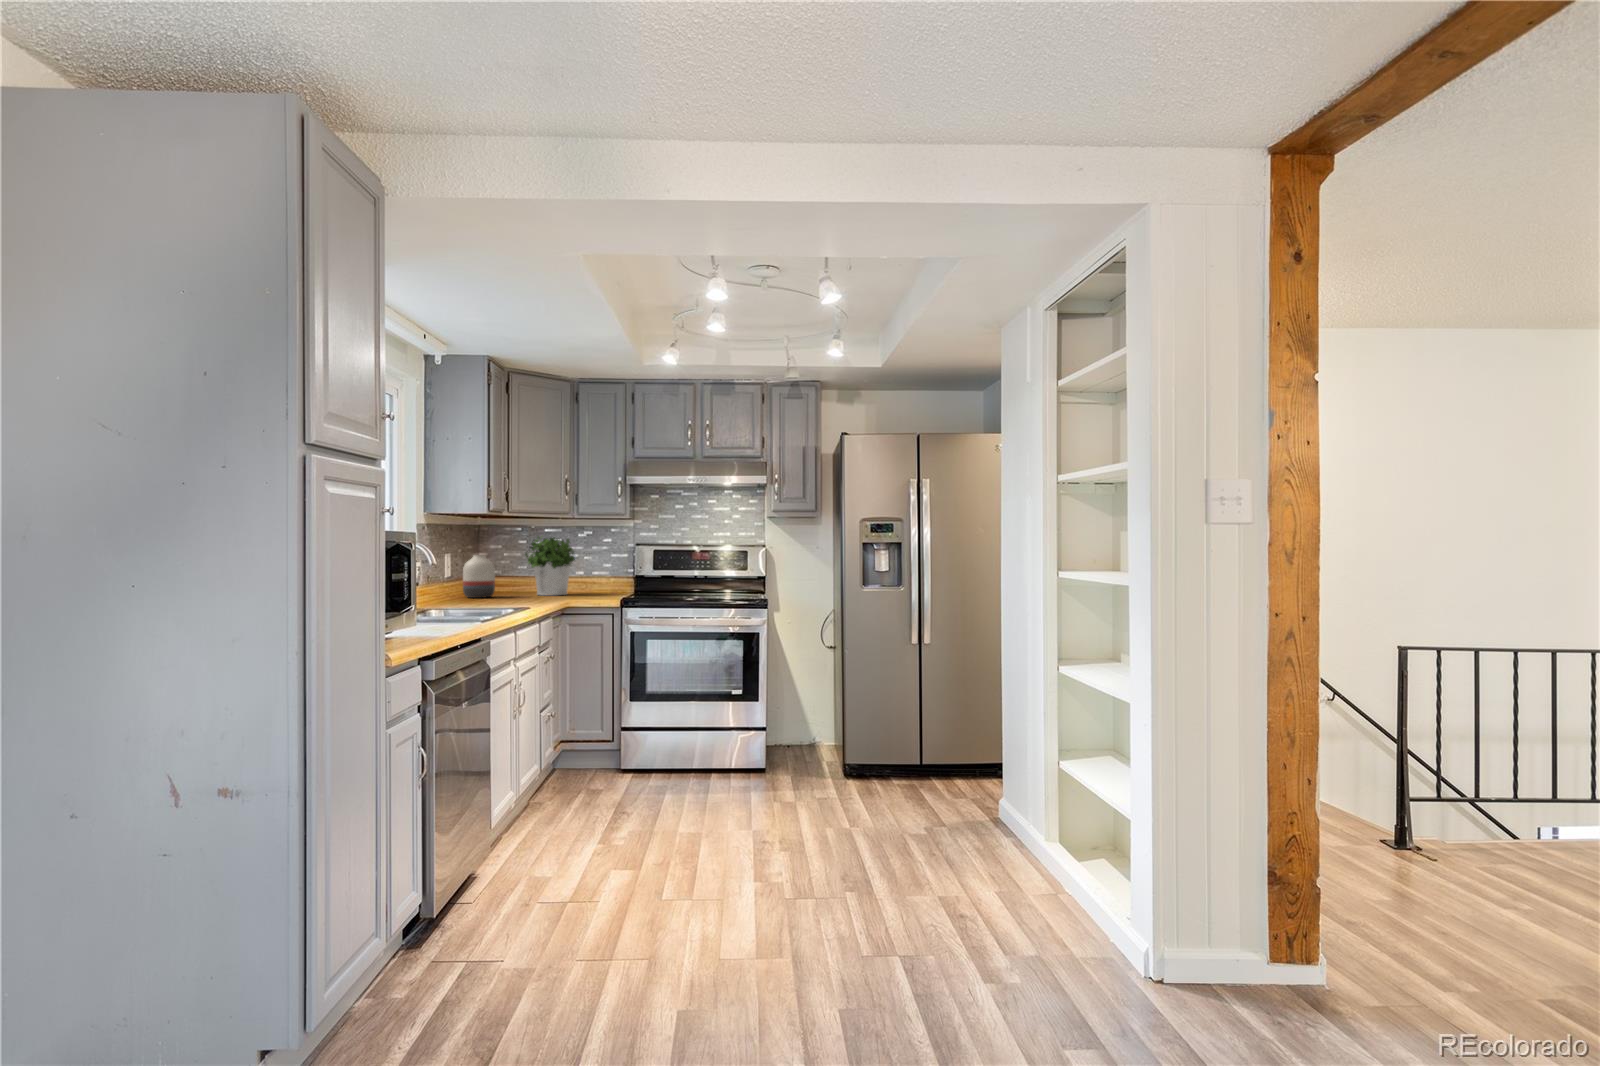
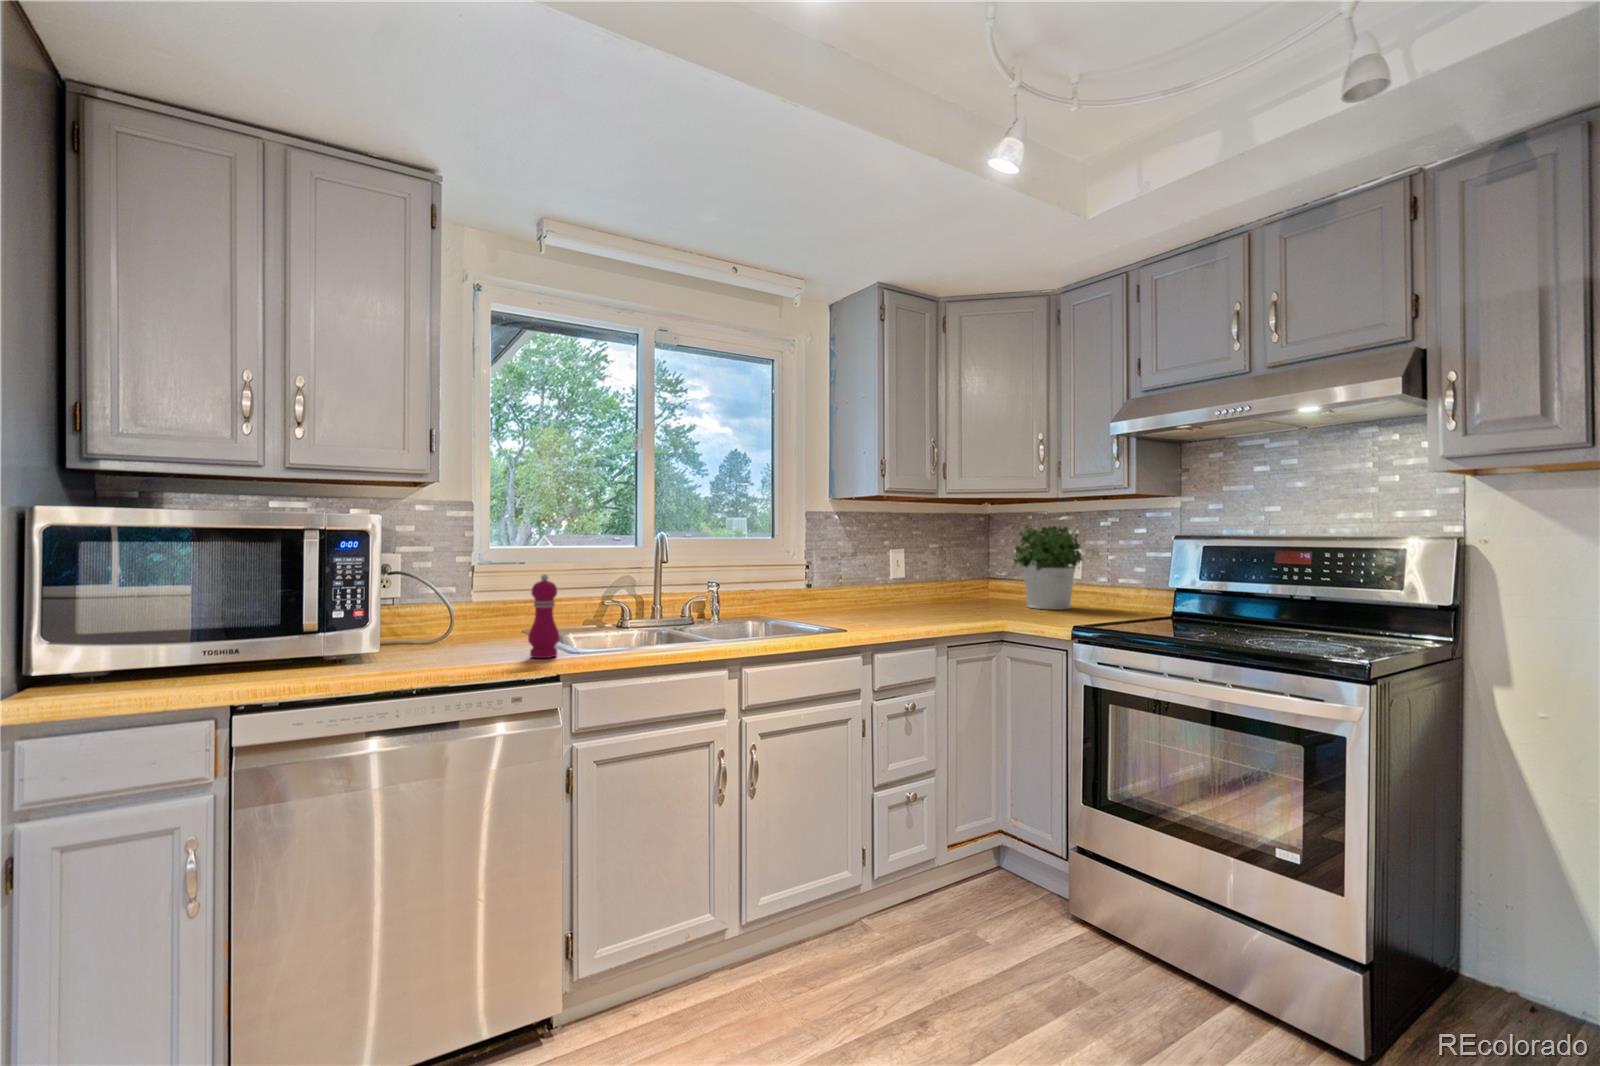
vase: present [463,555,495,598] -> none [929,548,968,604]
pepper mill: none [416,577,439,636] -> present [528,574,560,658]

